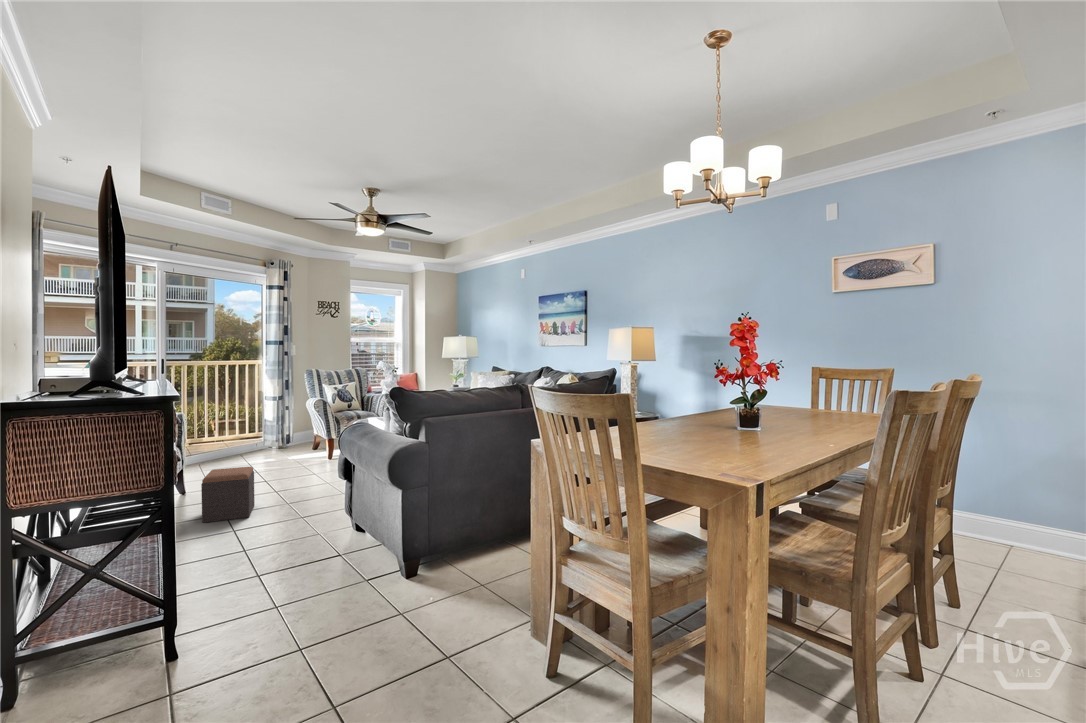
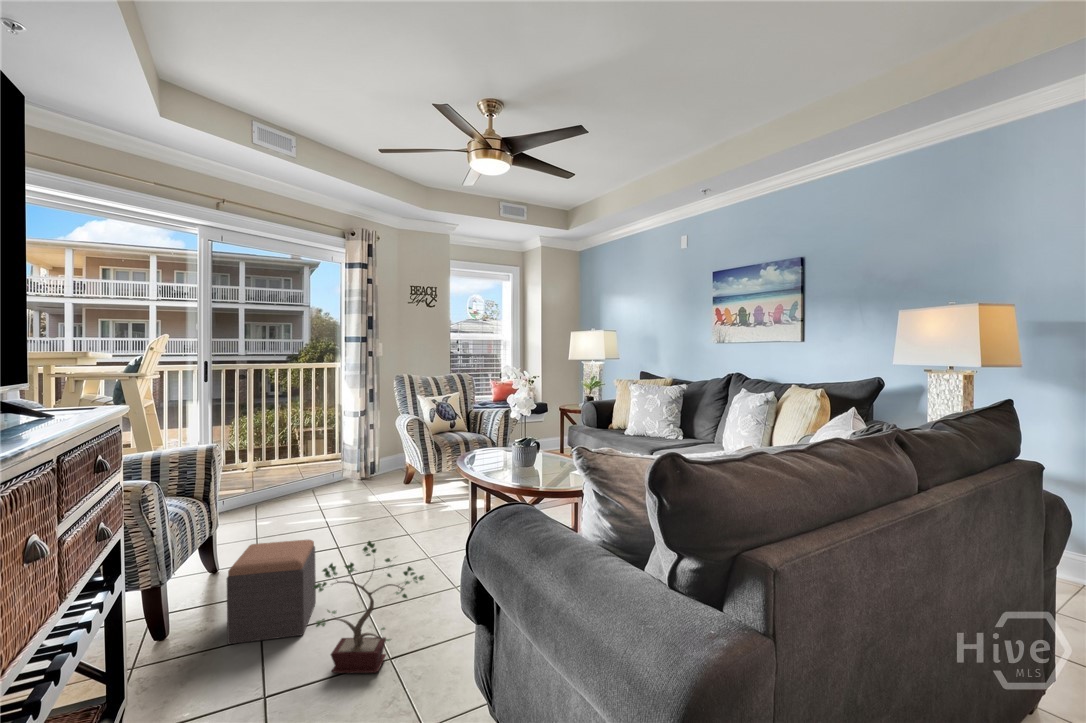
potted plant: none [257,456,323,528] -> present [312,541,424,673]

